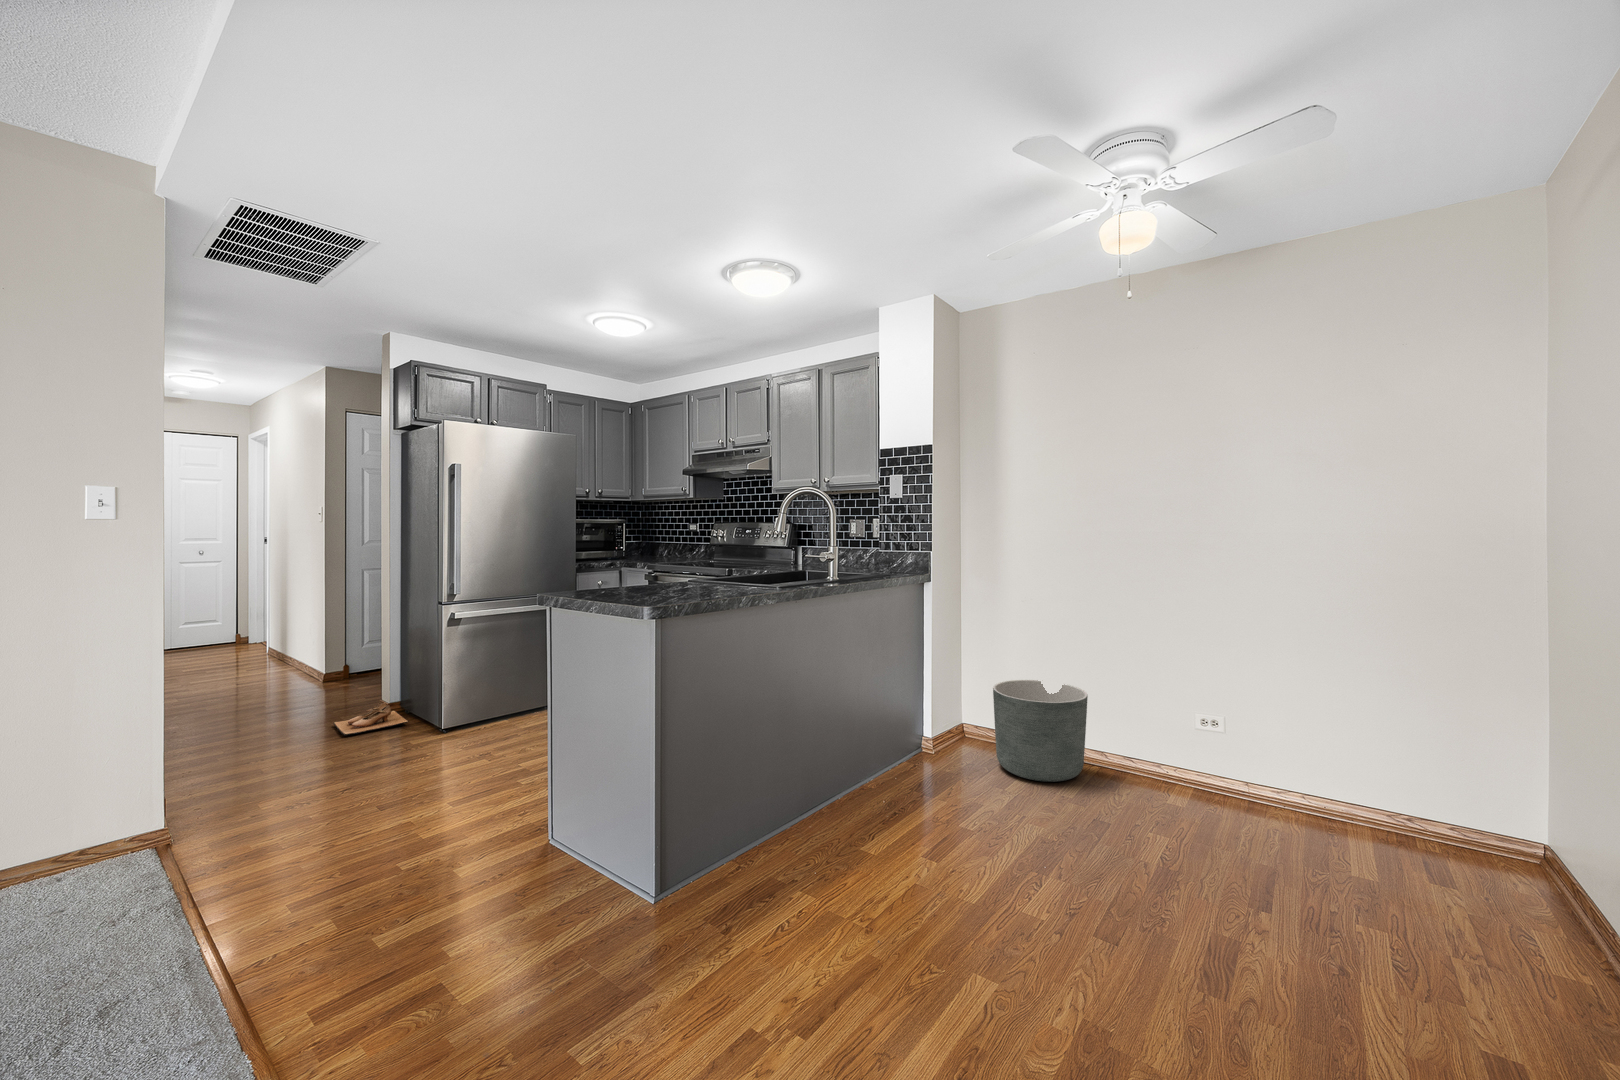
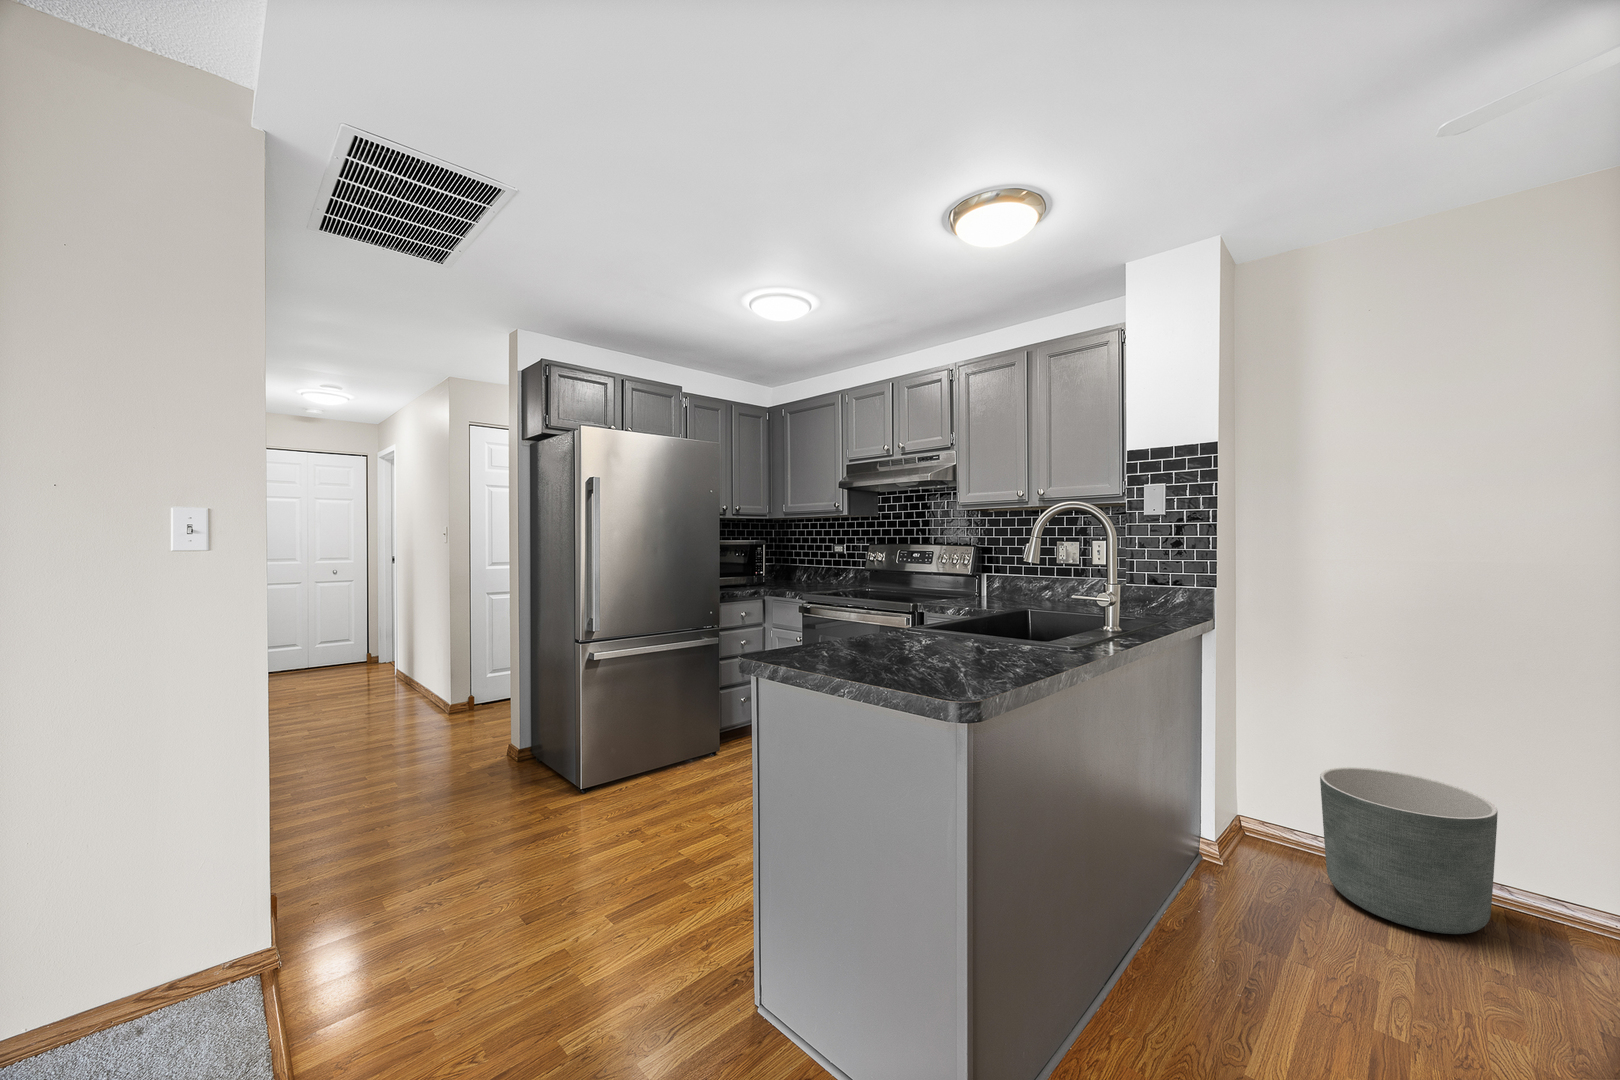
shoe: present [333,703,408,736] -> none [460,750,540,792]

